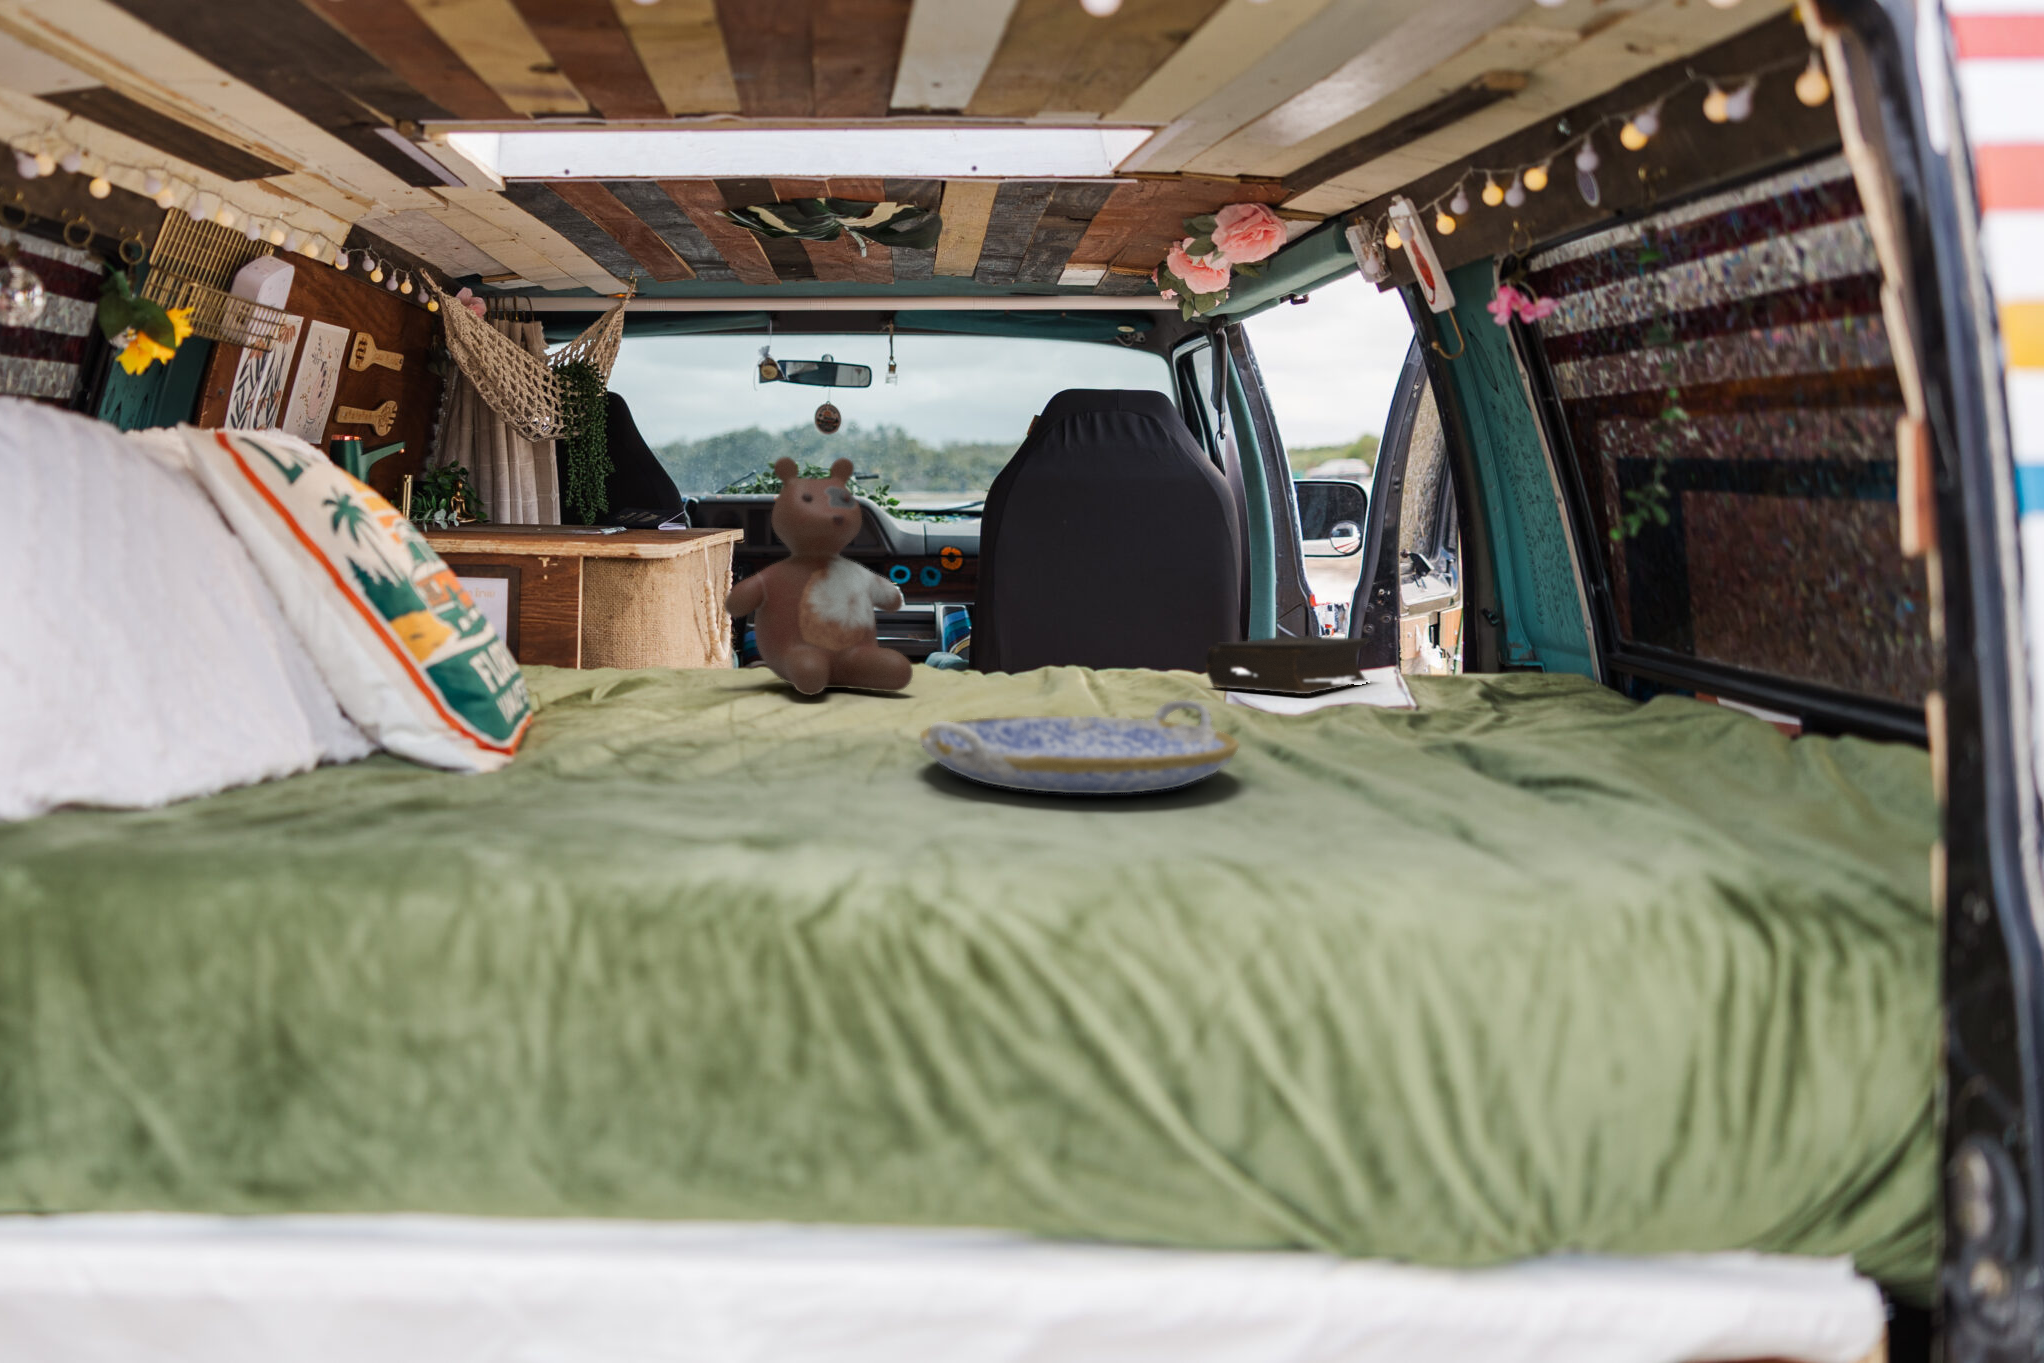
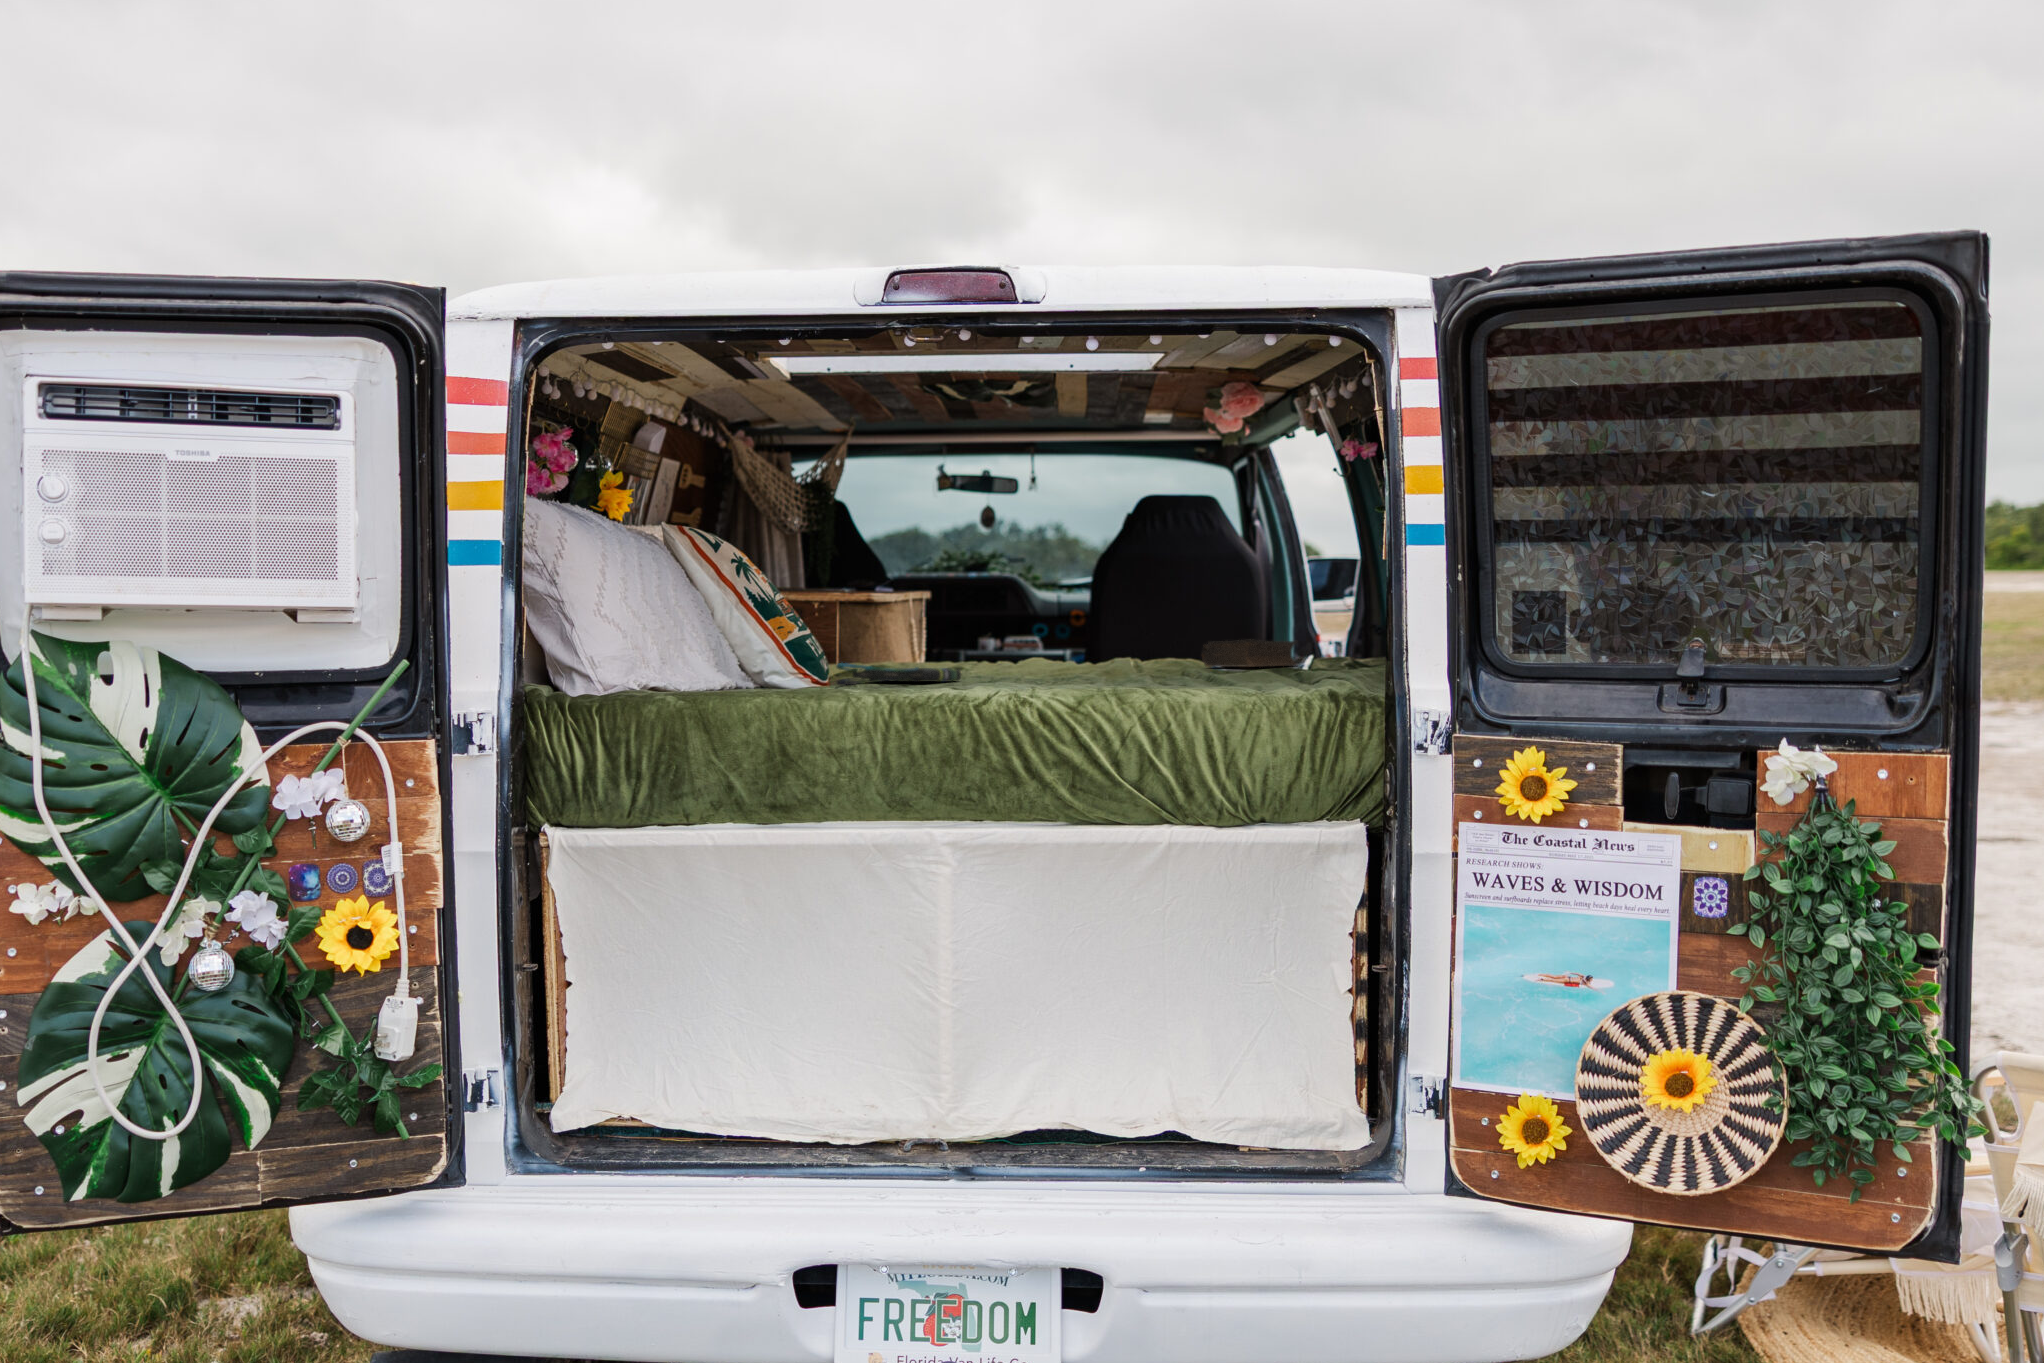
stuffed bear: present [724,457,913,695] -> none [929,538,1035,670]
serving tray: present [920,700,1239,794] -> none [1030,651,1178,683]
tote bag: none [496,719,774,792] -> present [837,663,961,686]

